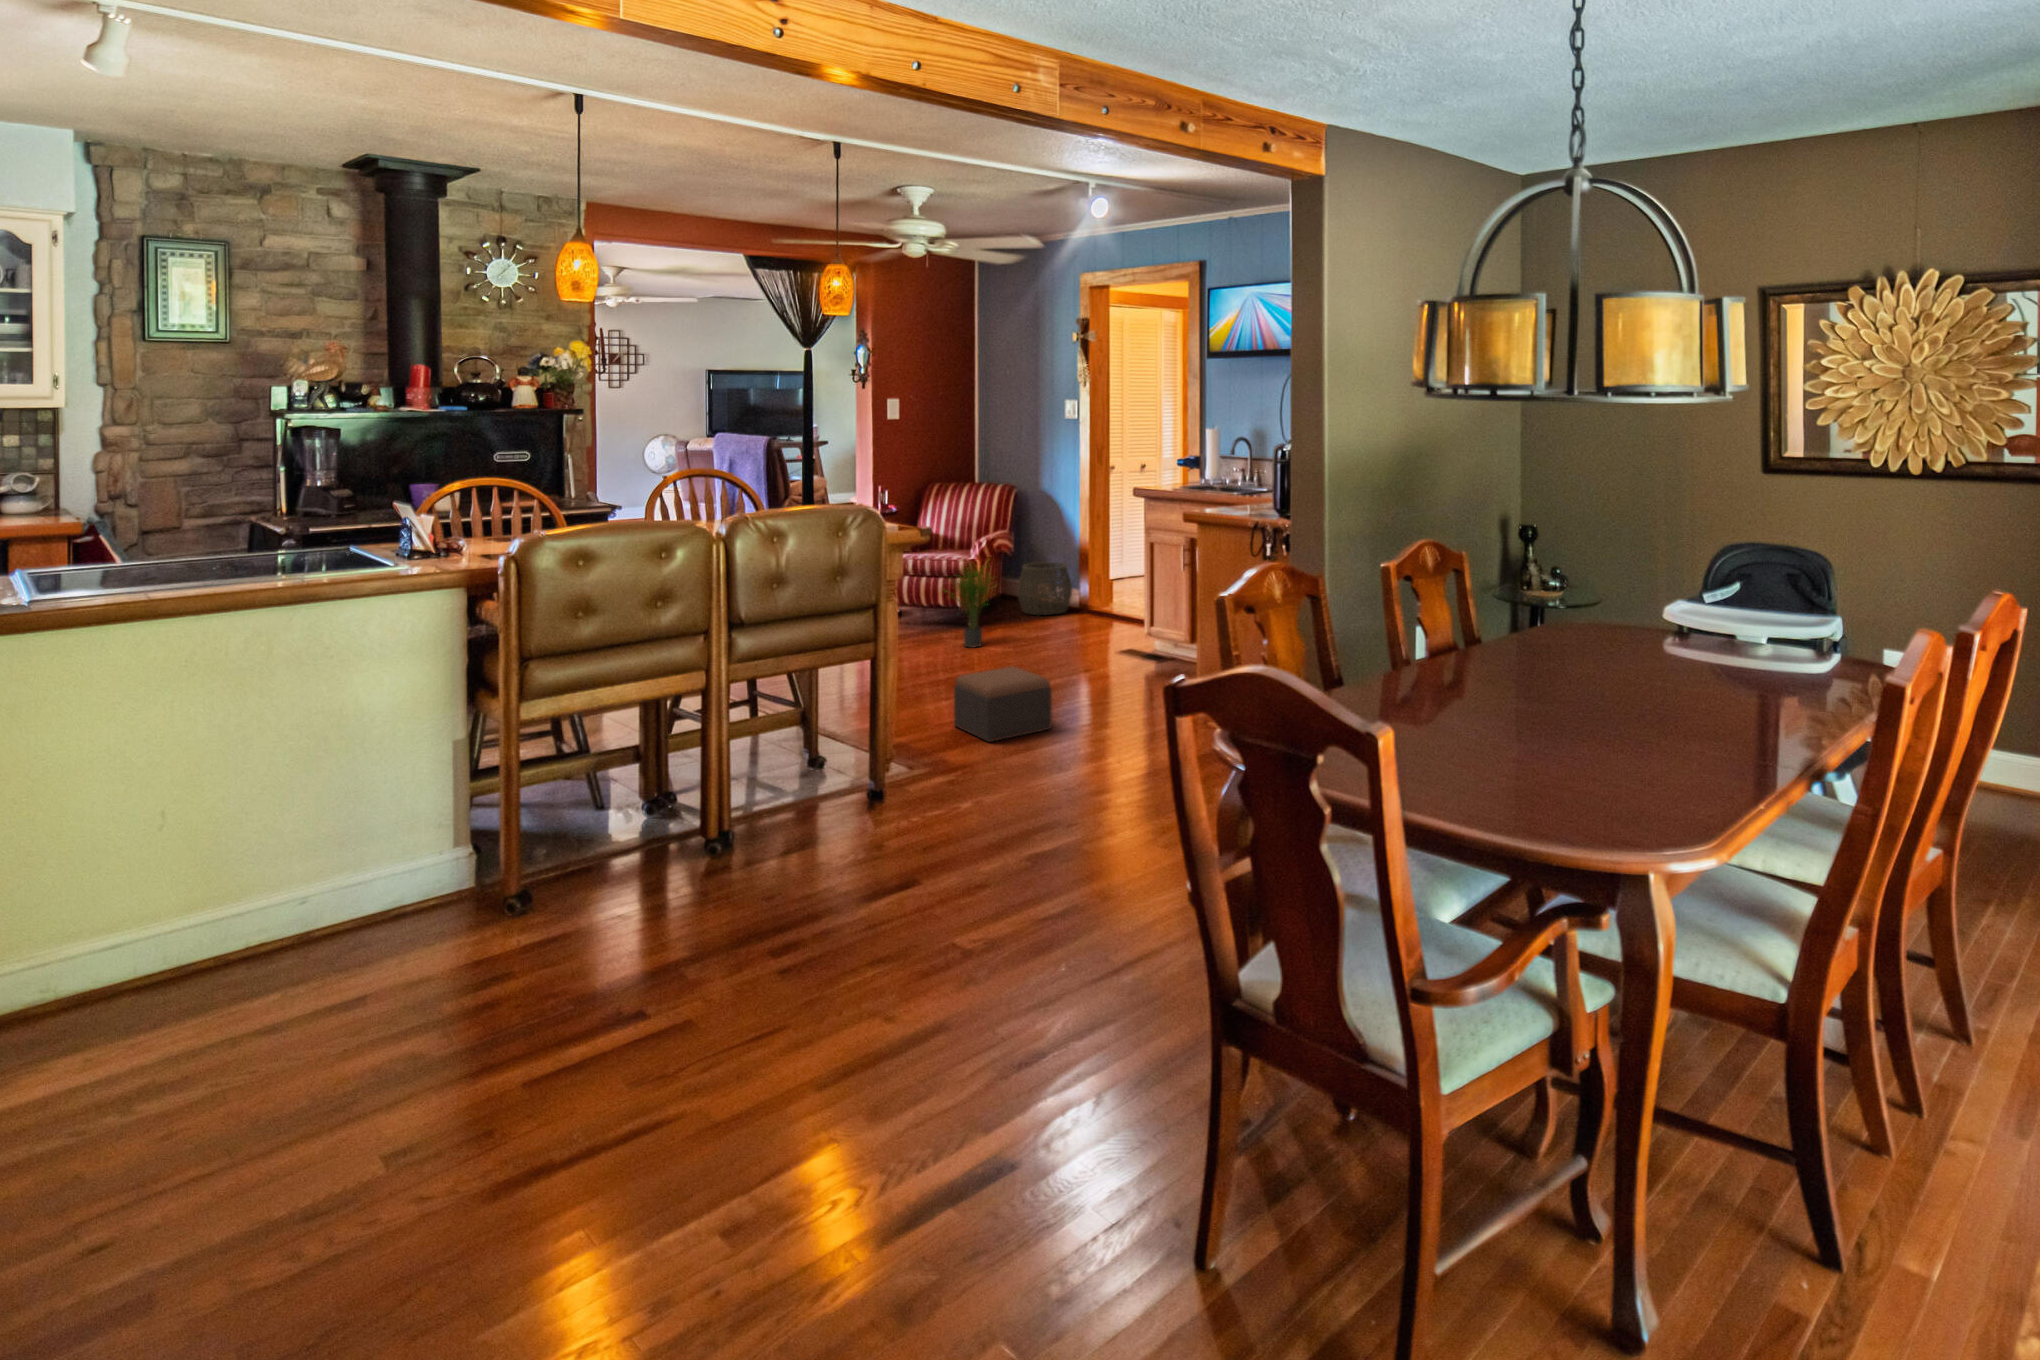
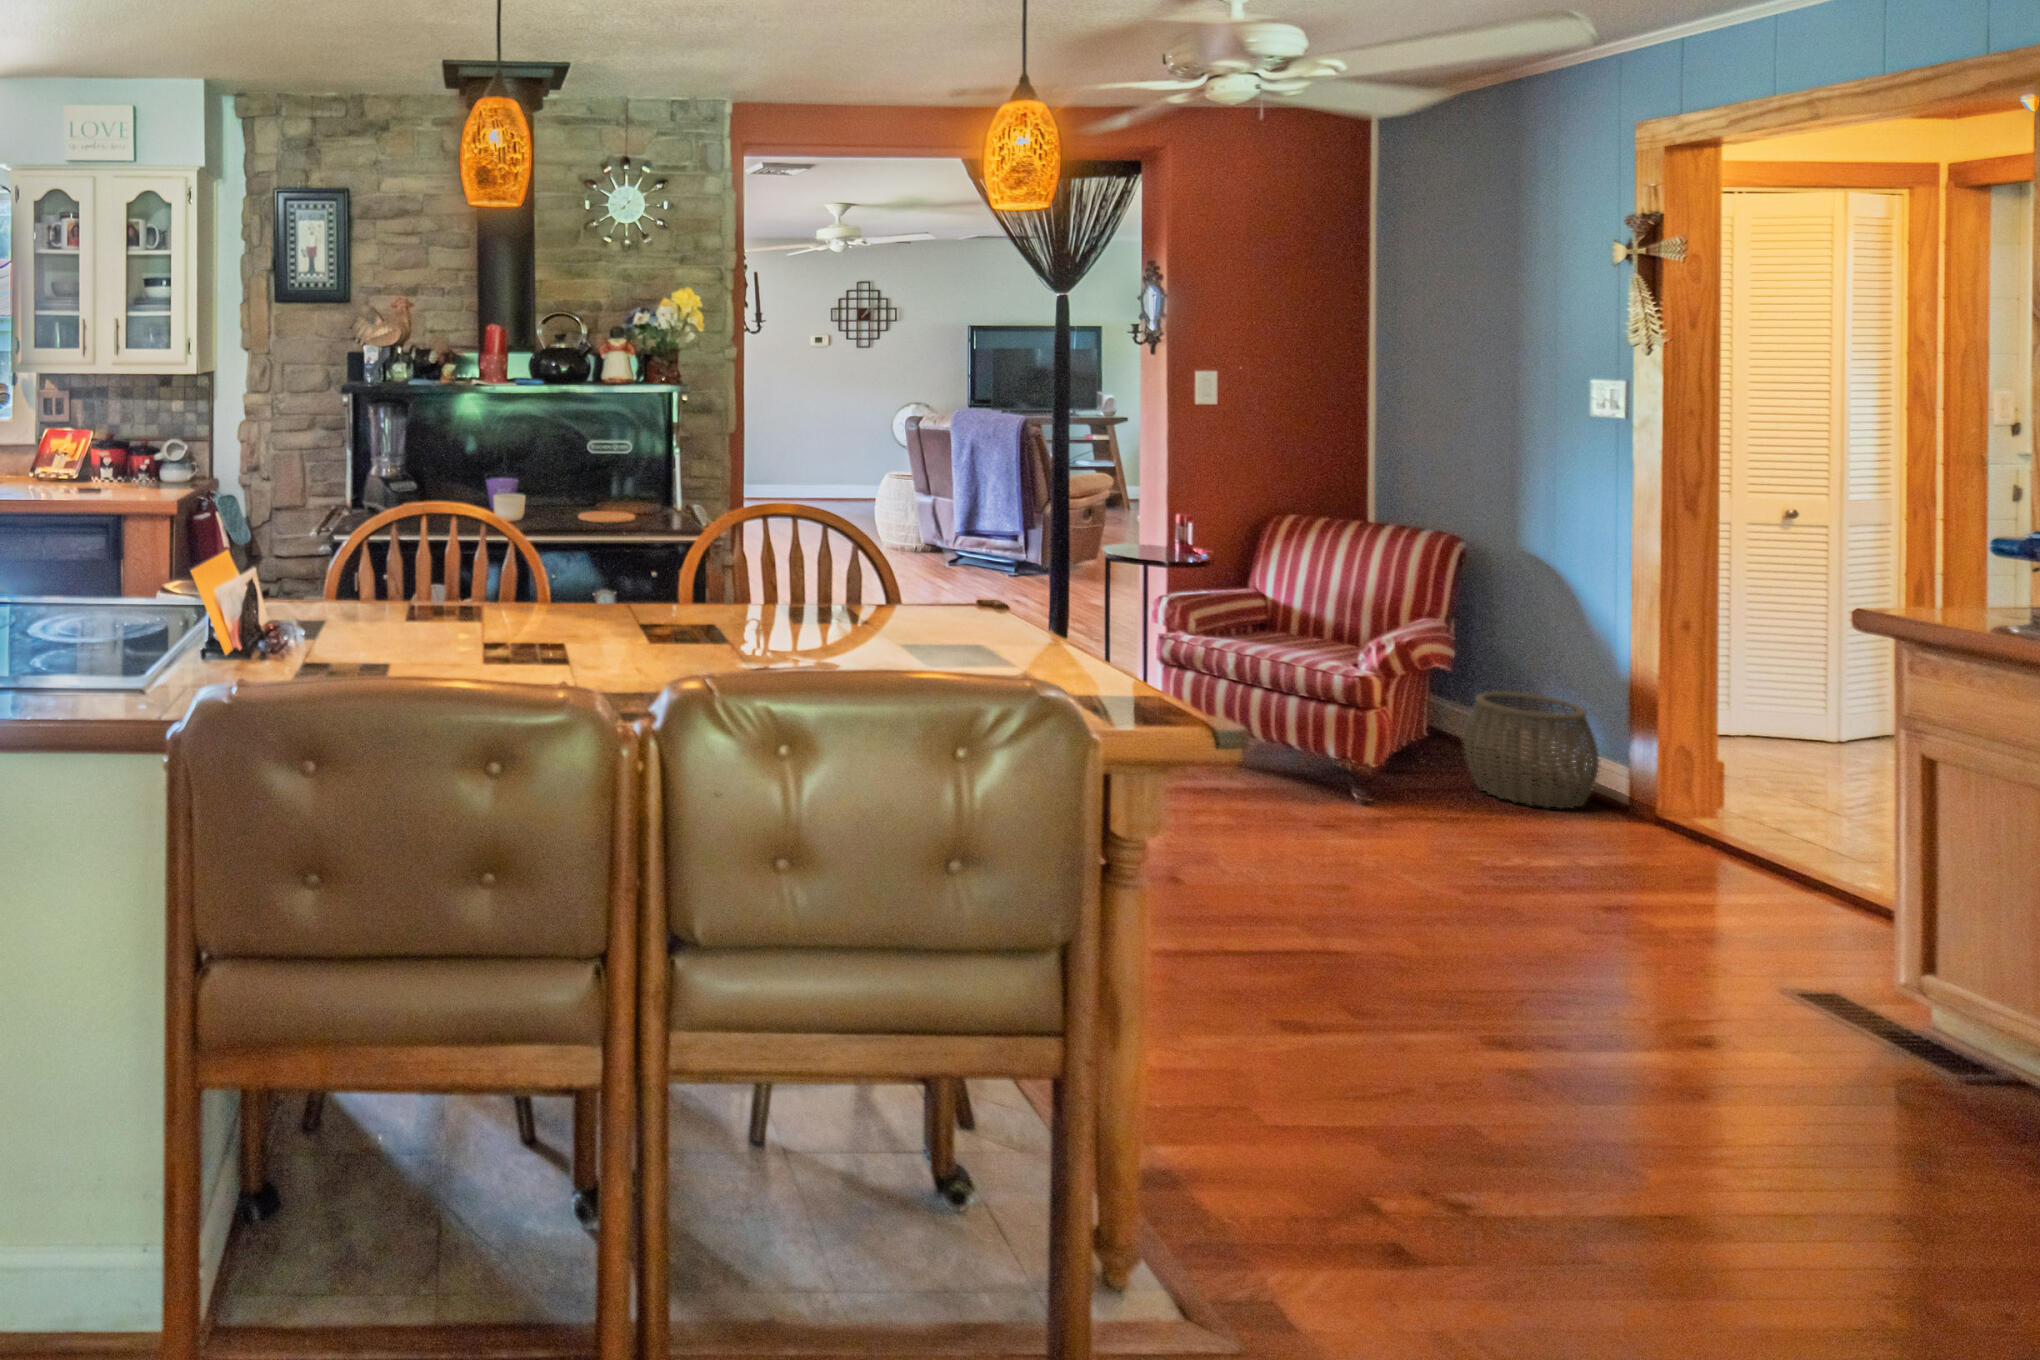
potted plant: present [952,564,991,648] -> none [1276,679,1429,866]
footstool: present [954,667,1052,742] -> none [1303,1022,1594,1253]

